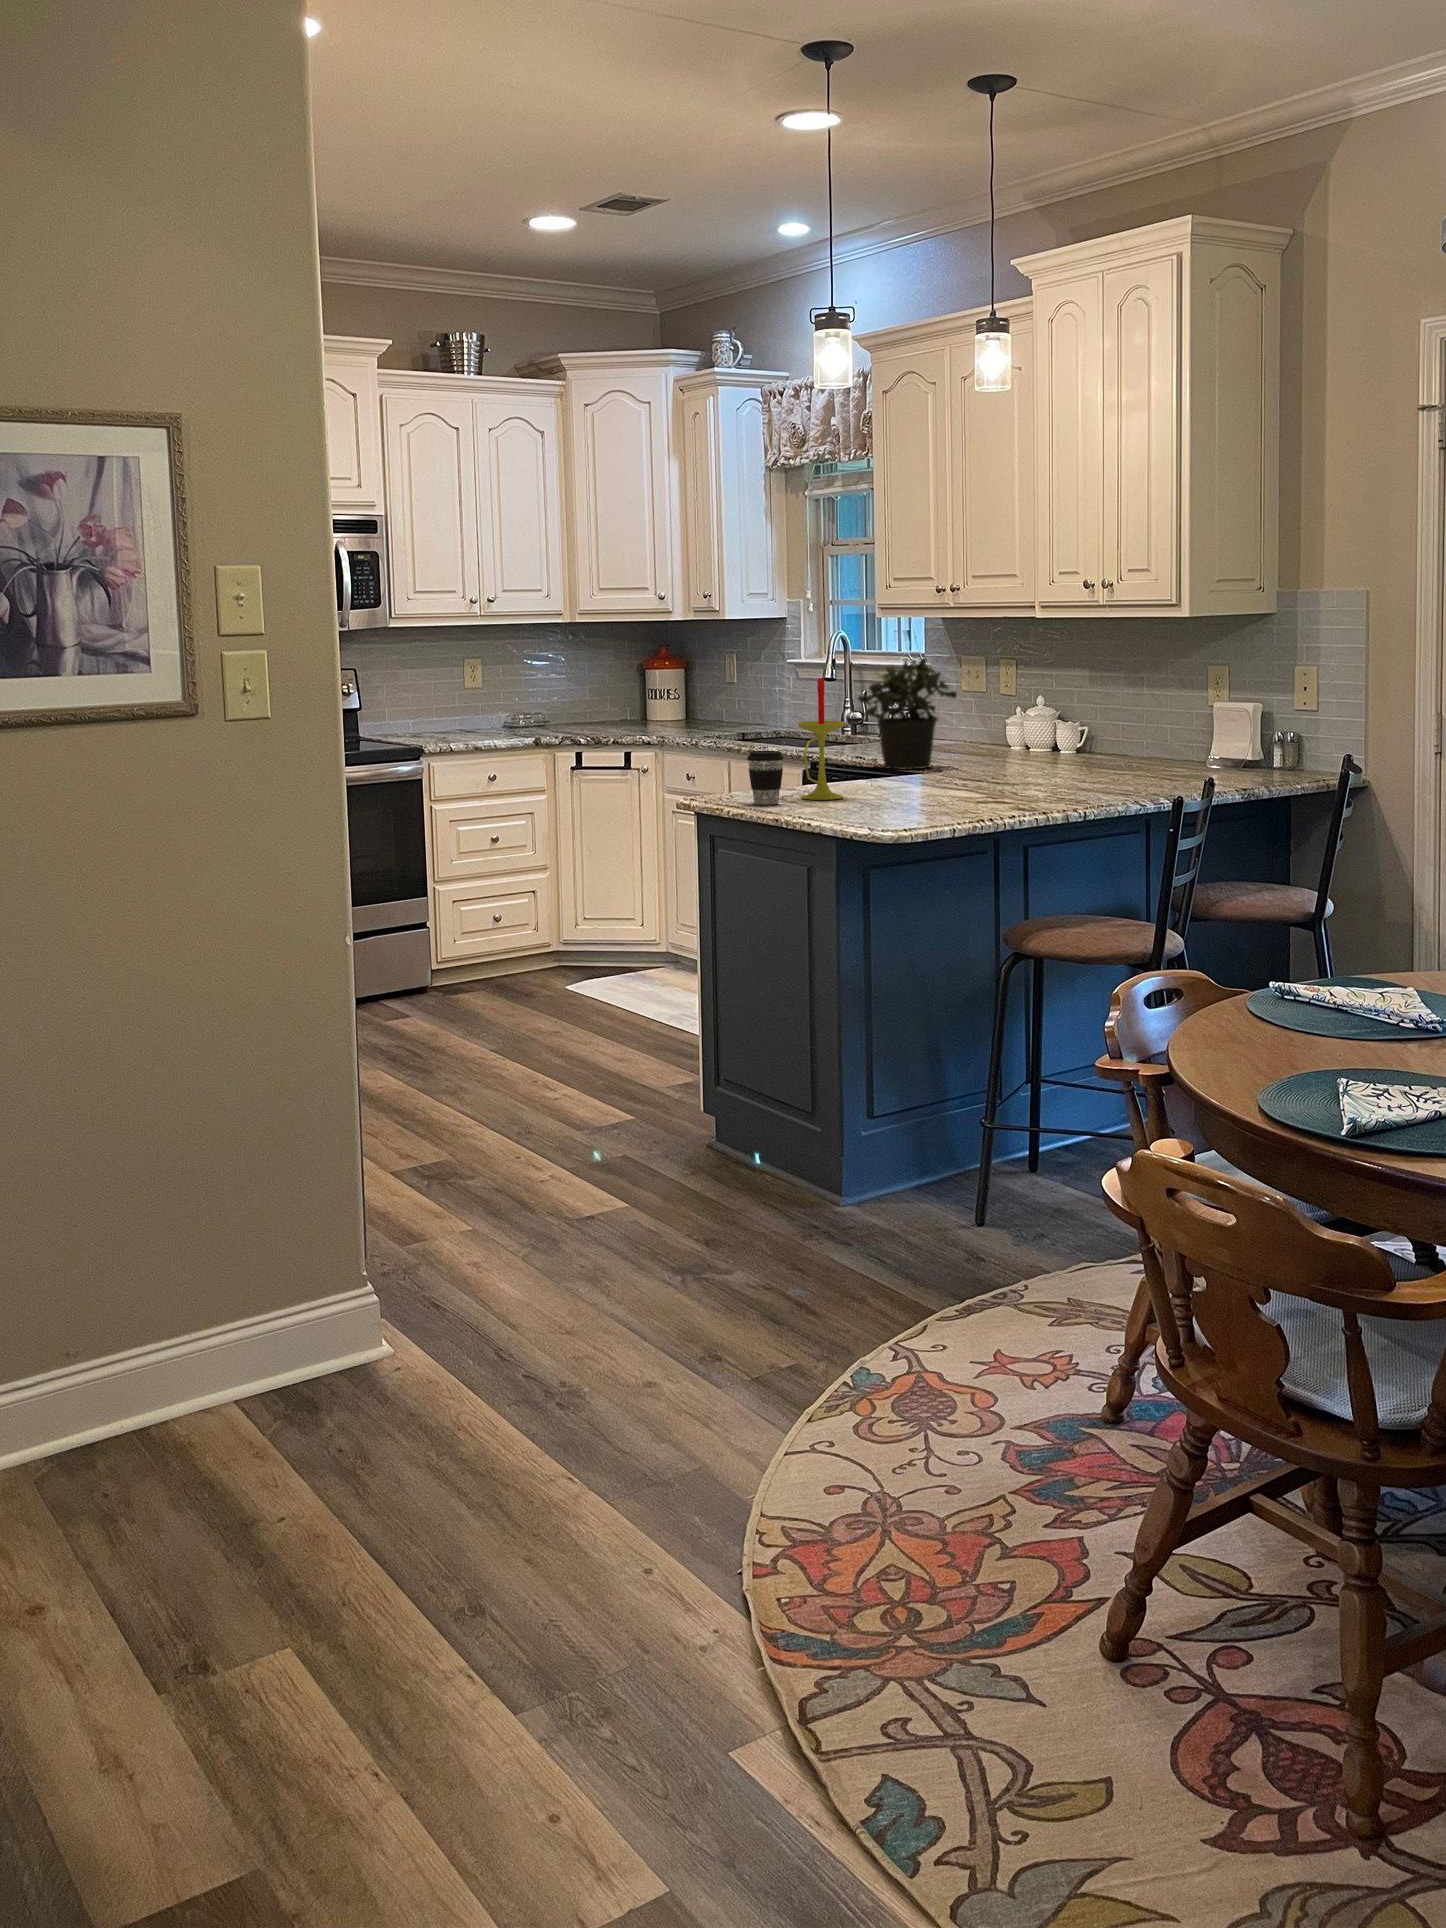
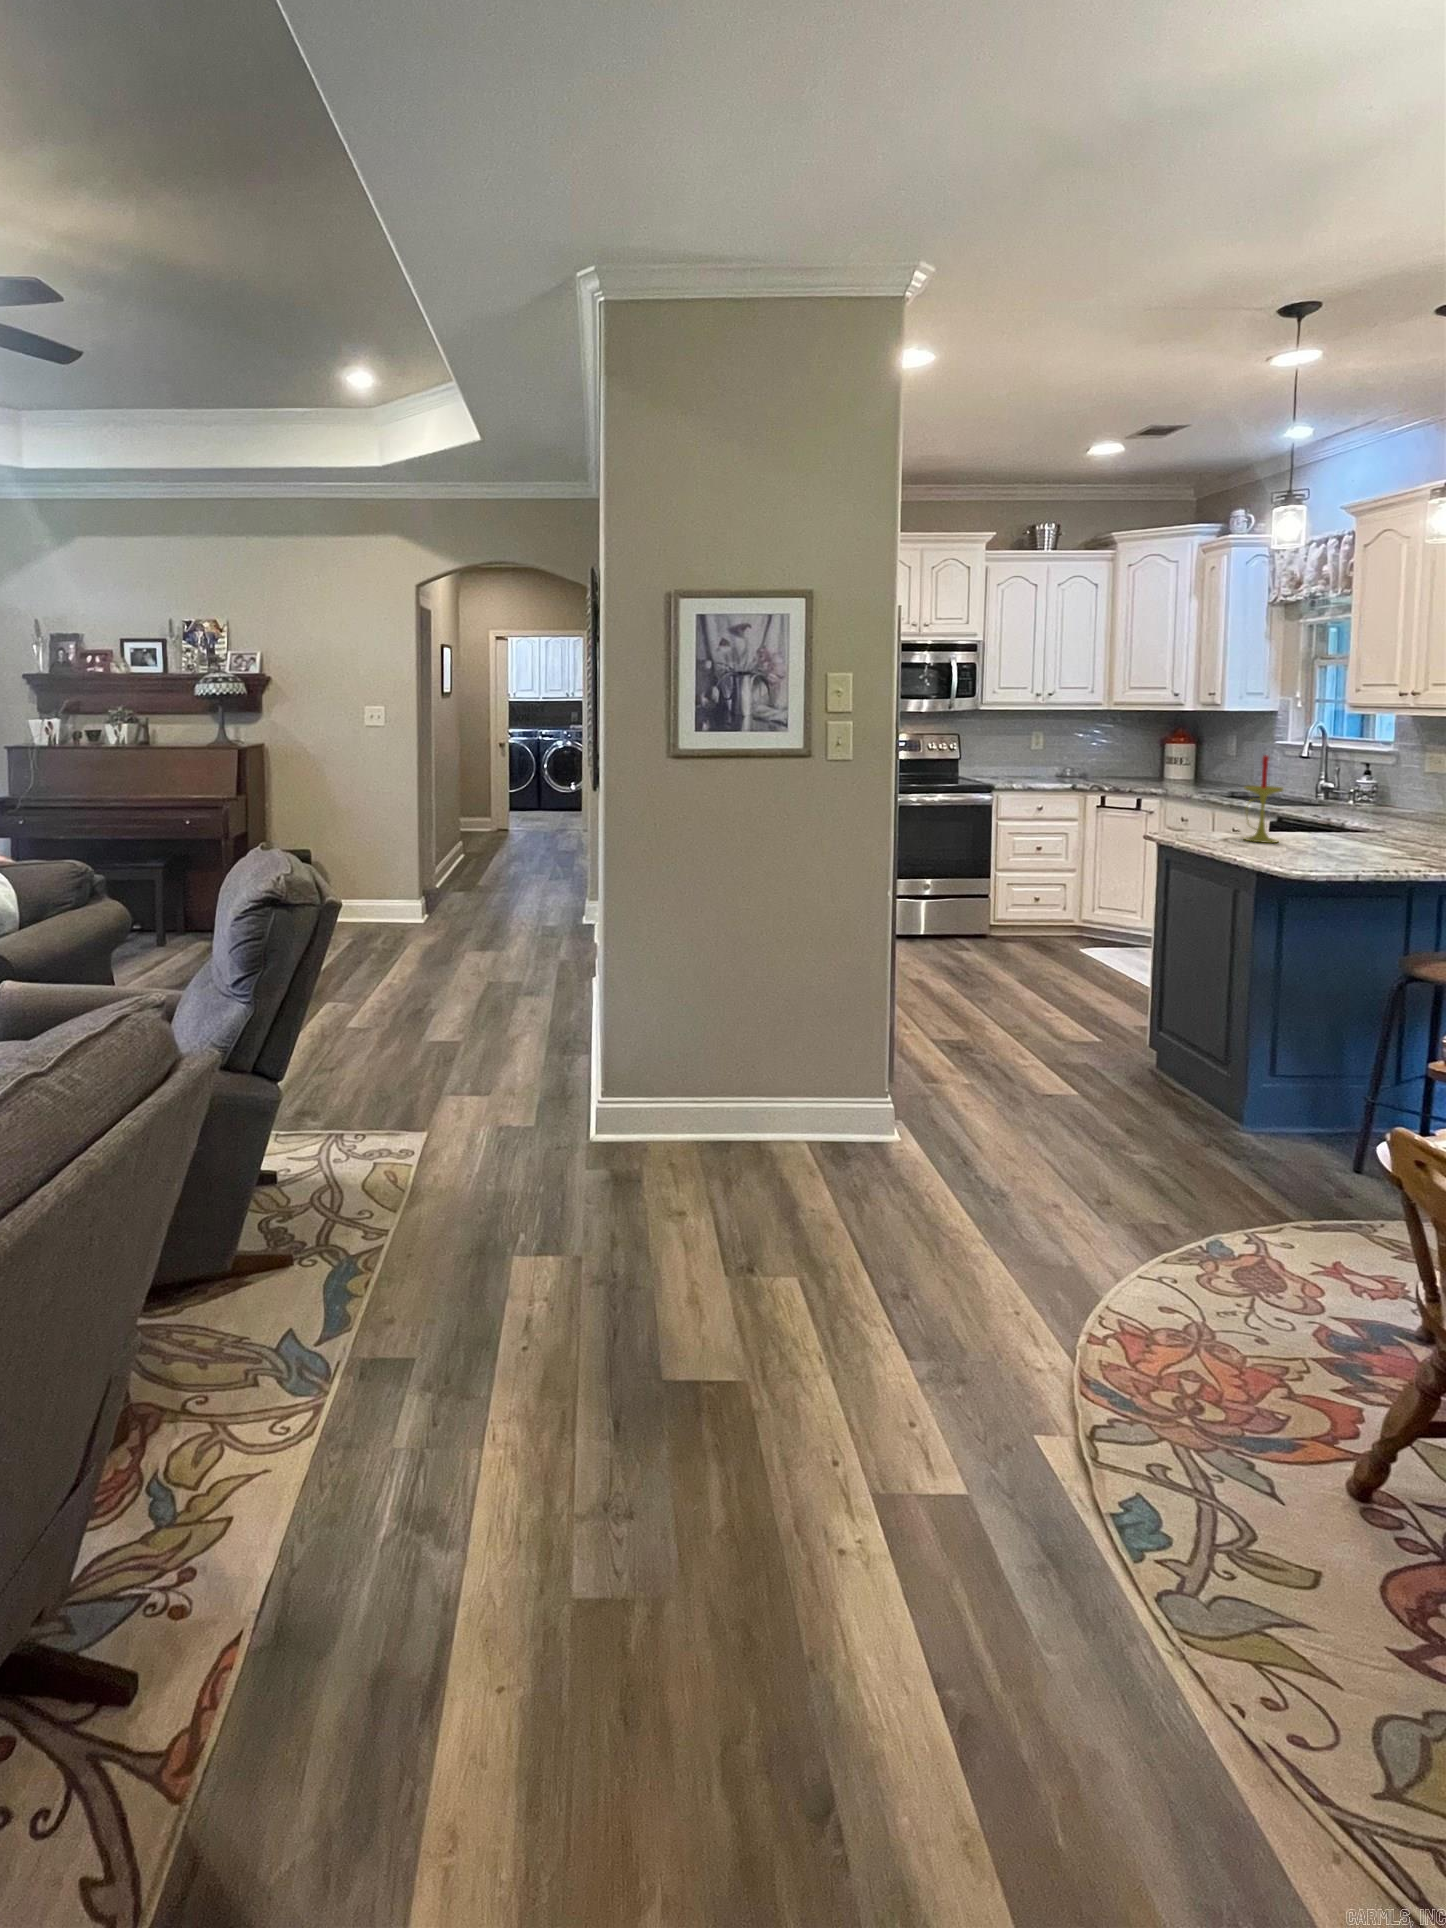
potted plant: present [858,657,957,769] -> none [1315,743,1408,828]
coffee cup: present [747,751,784,805] -> none [1197,804,1227,841]

